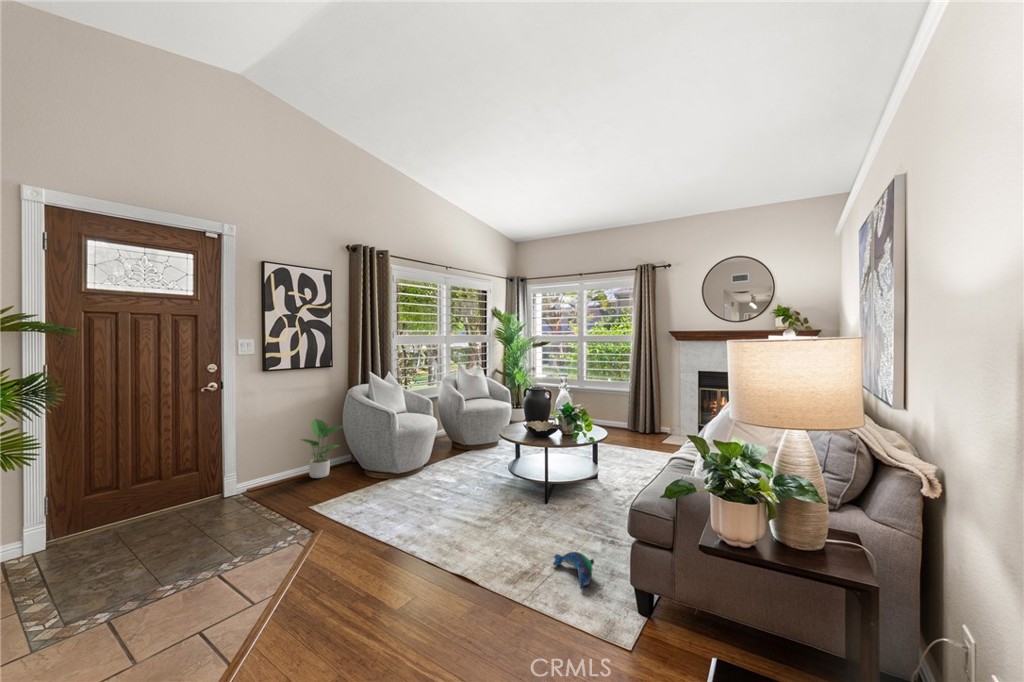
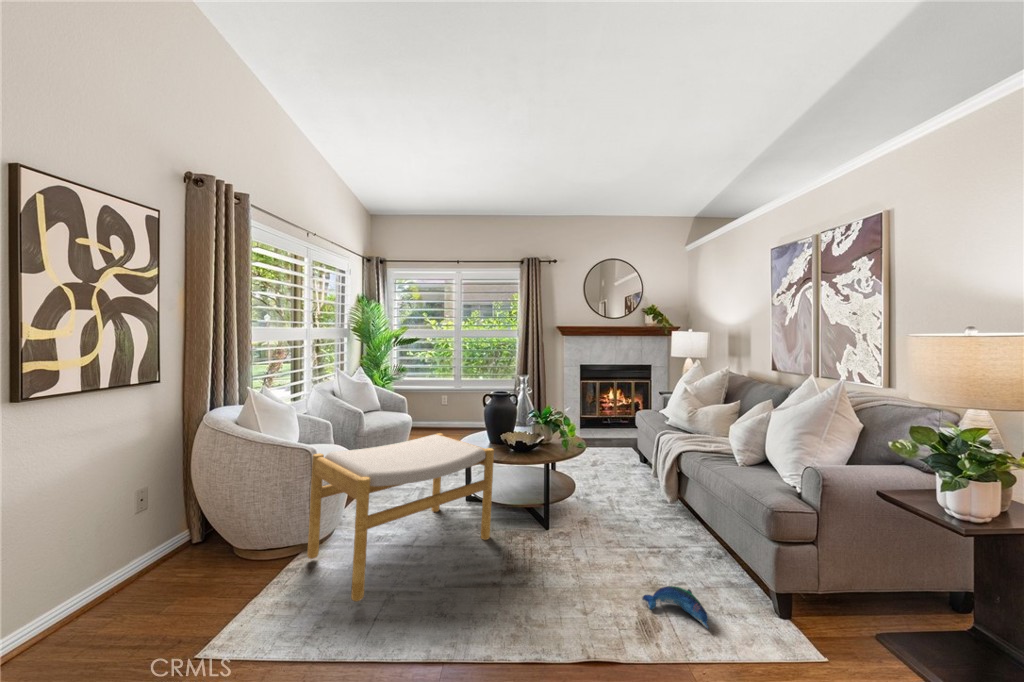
footstool: none [381,415,503,506] -> present [307,433,494,601]
potted plant: present [302,419,343,478] -> none [115,478,208,587]

